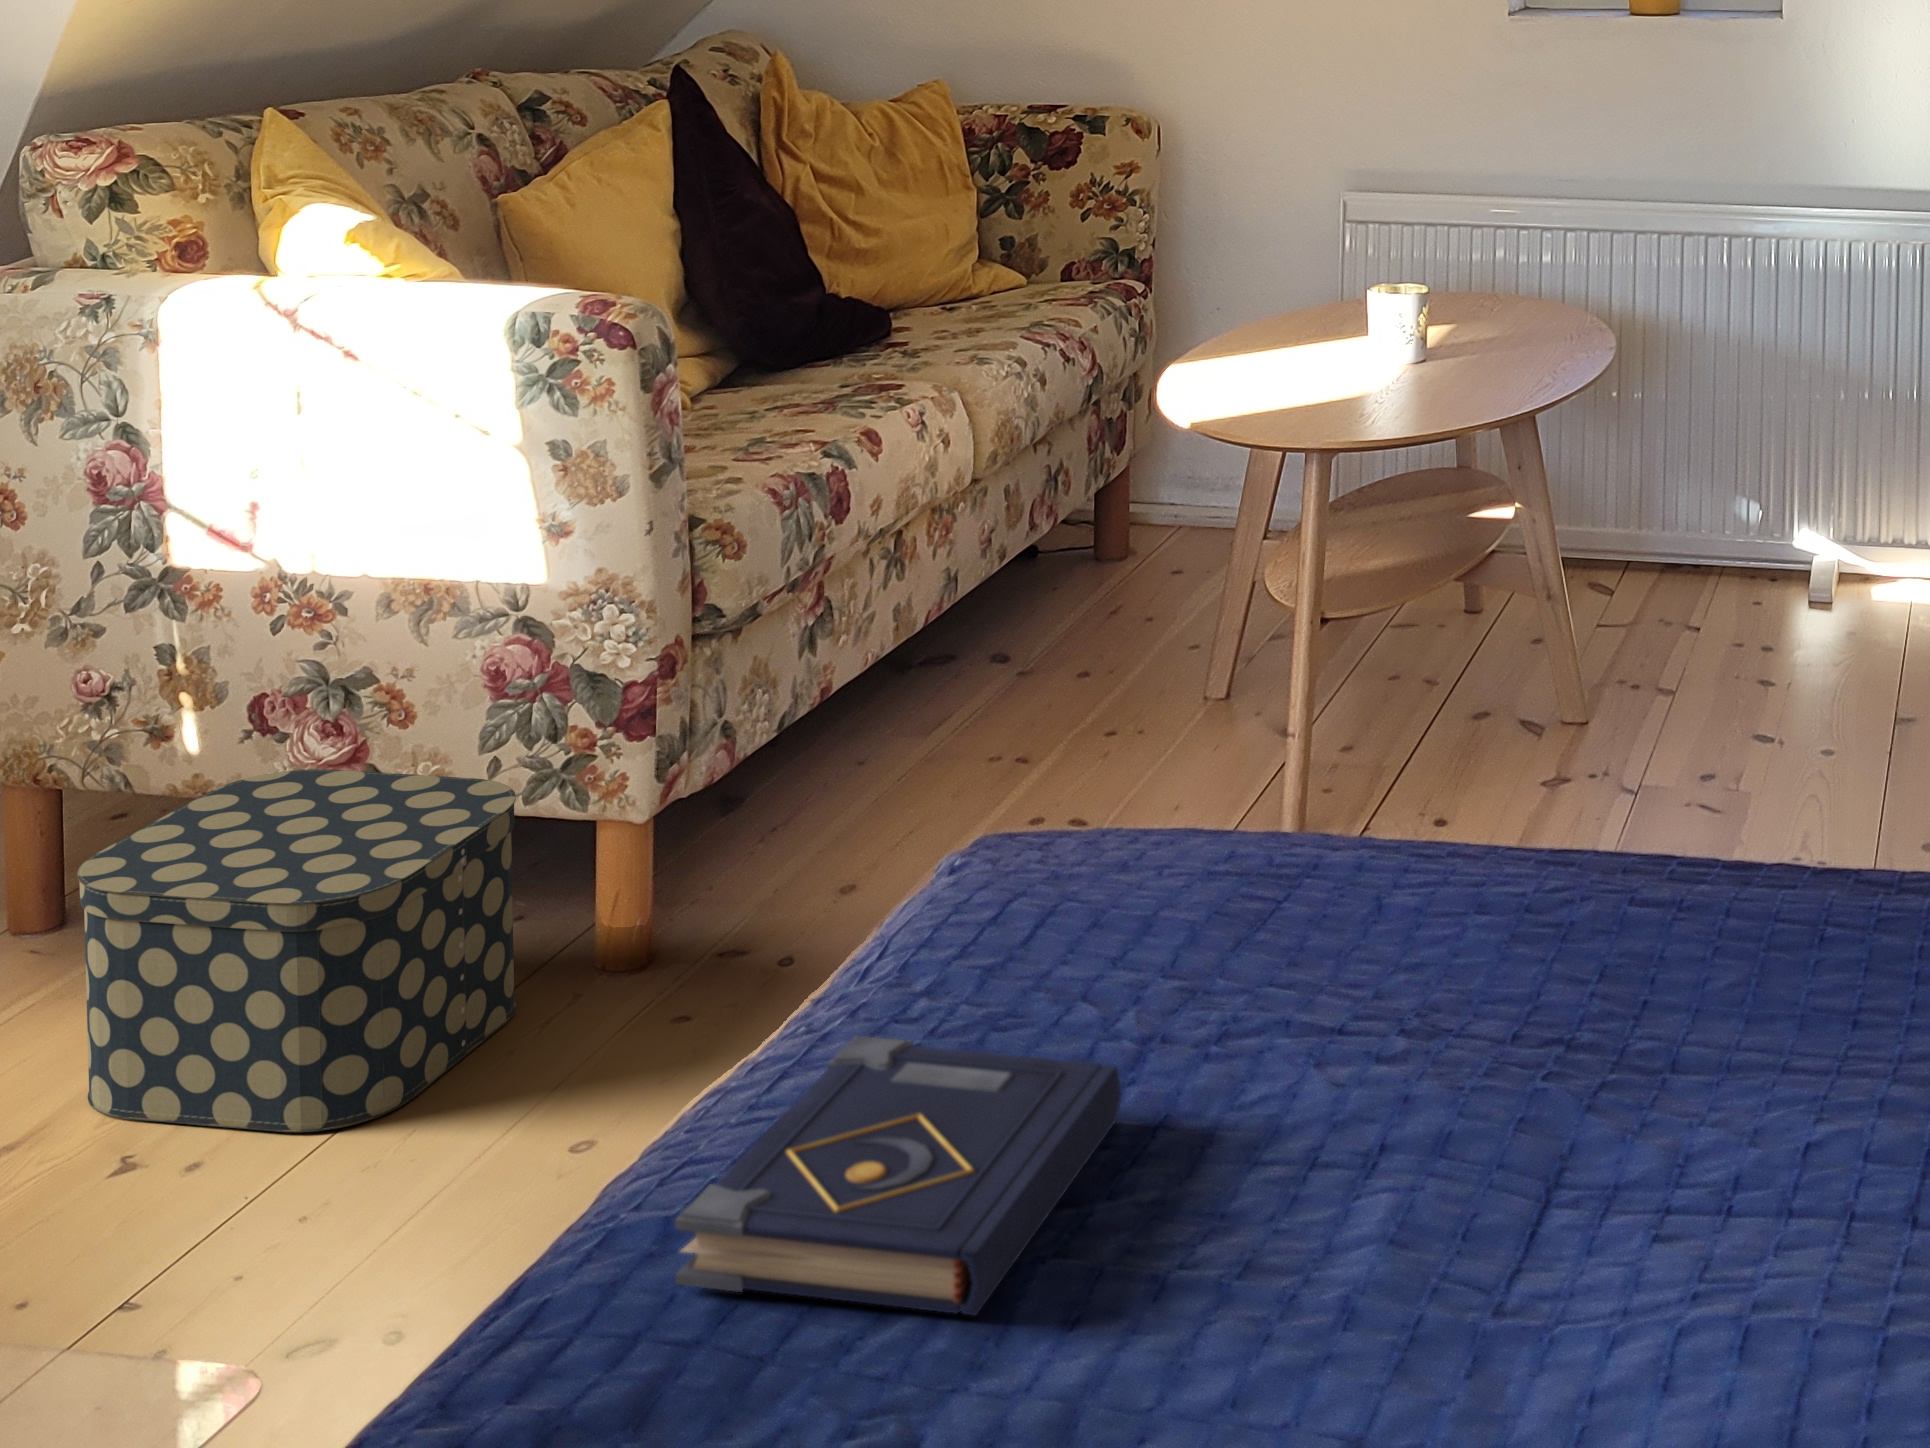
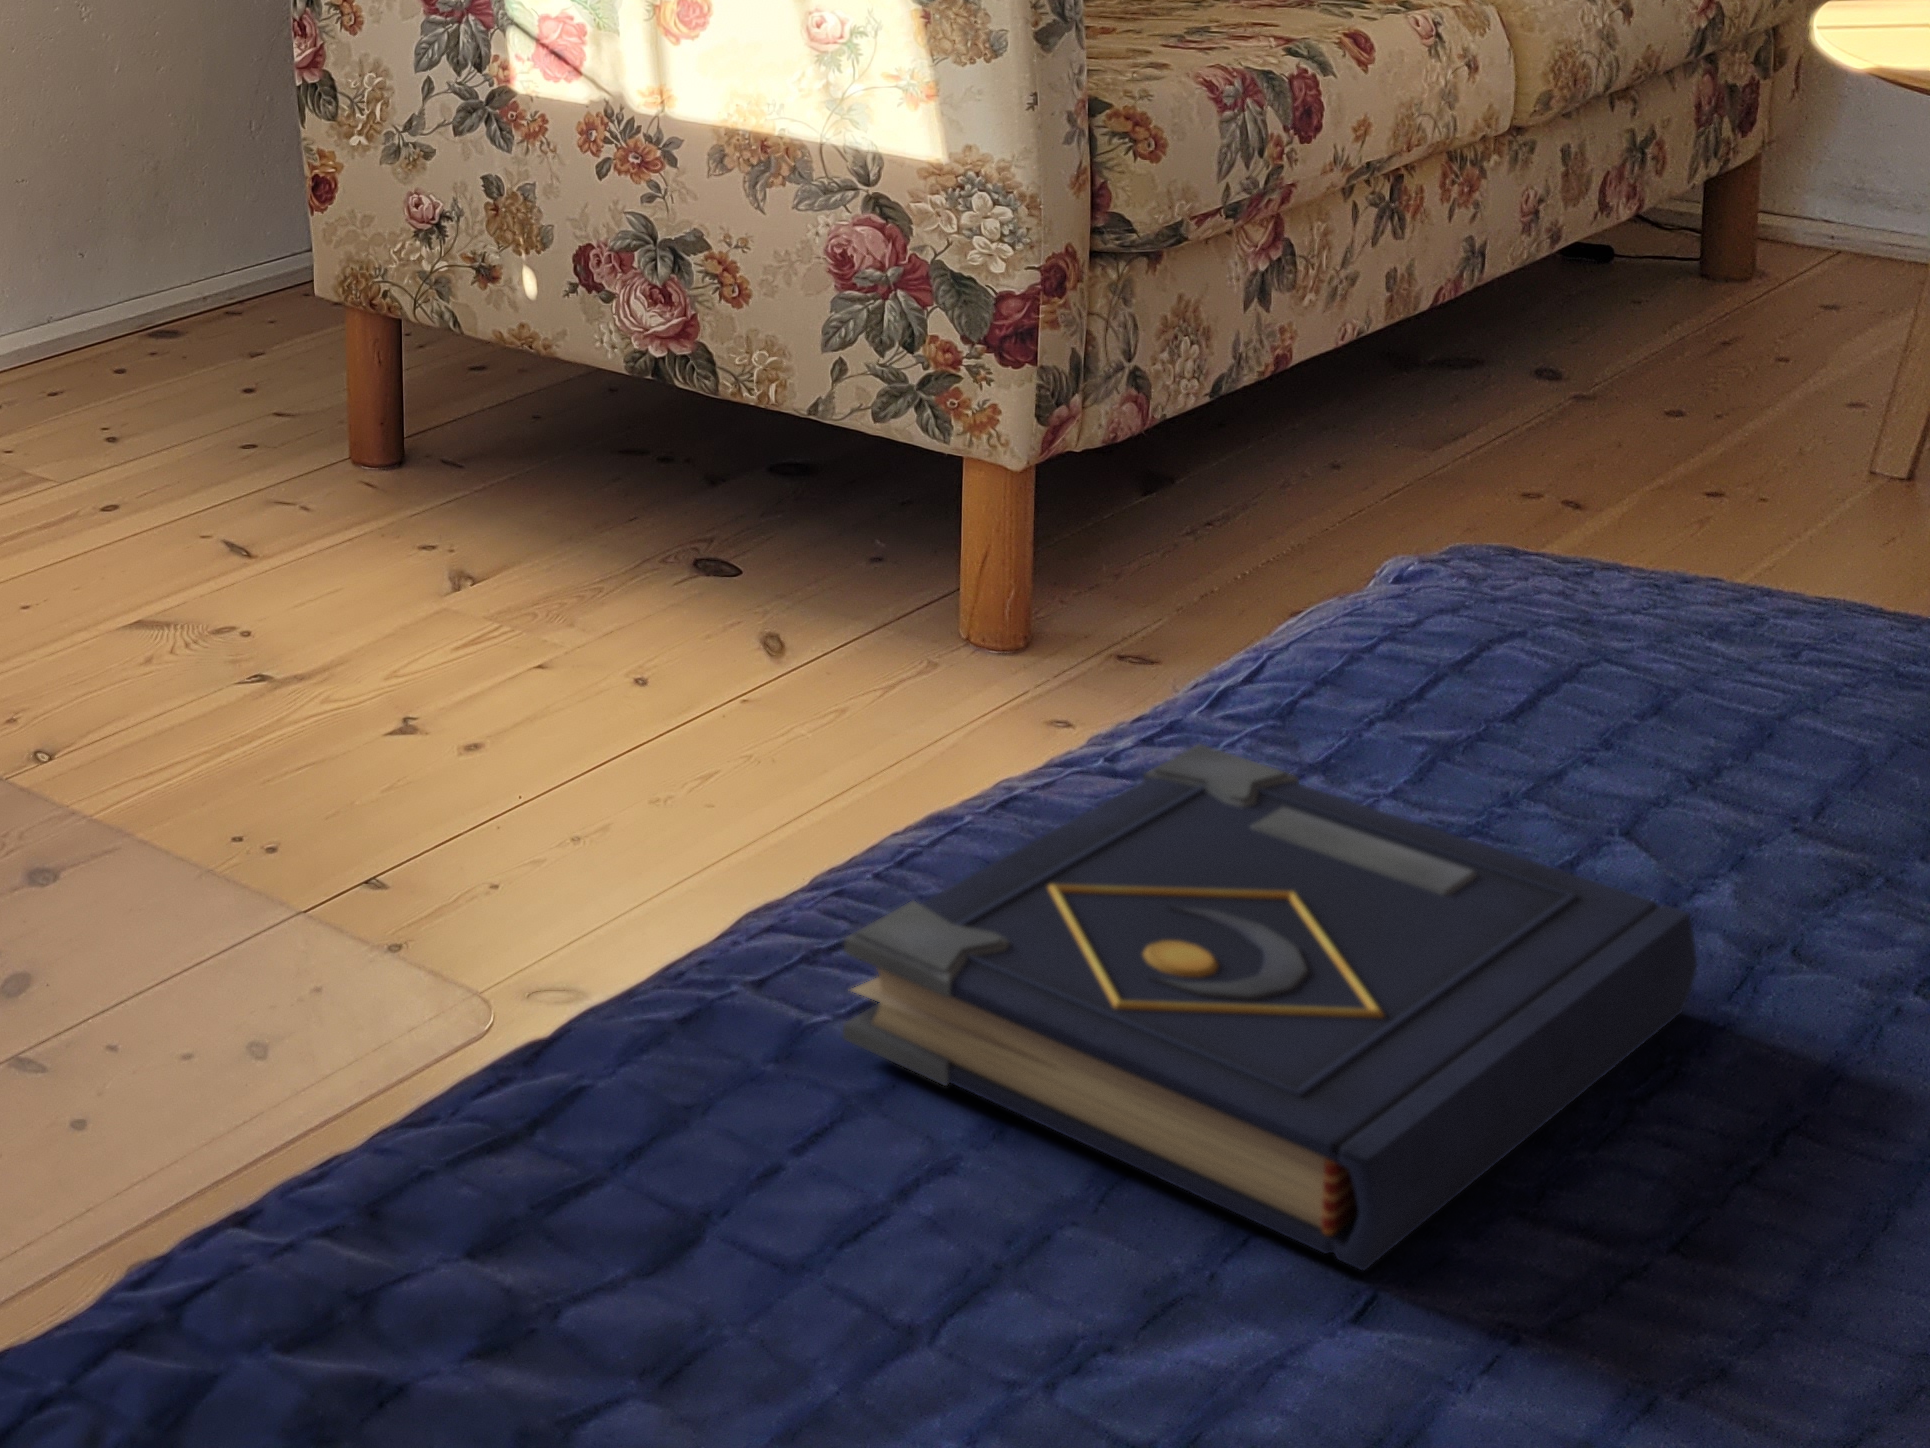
storage box: present [77,769,516,1132] -> none [374,334,856,740]

